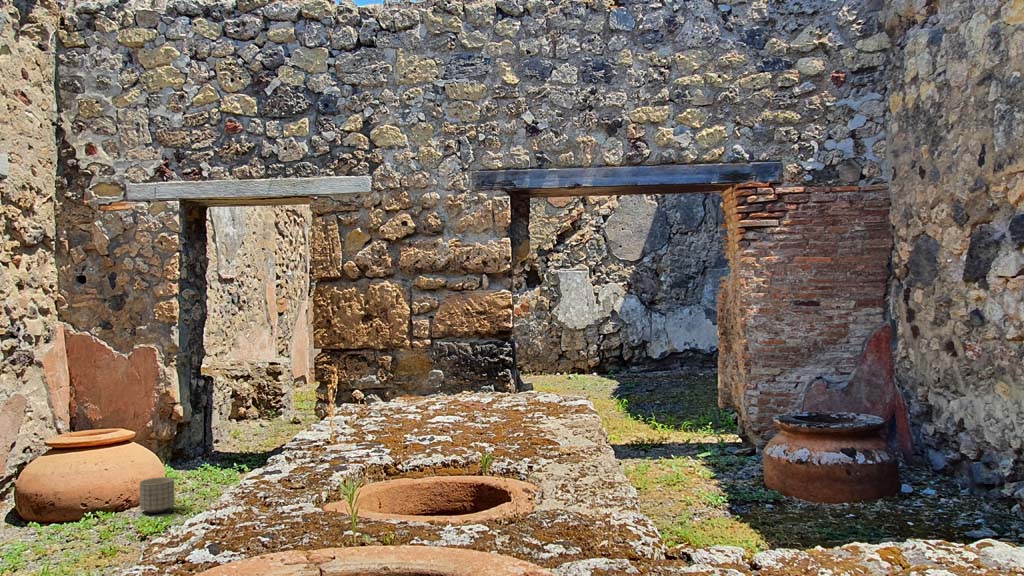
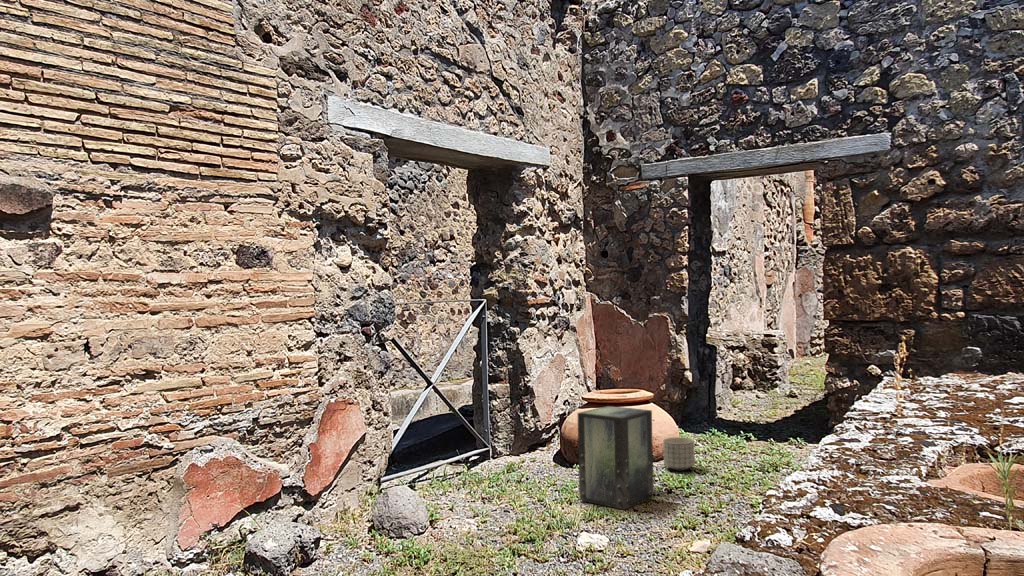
storage box: none [28,451,123,564] -> present [578,406,654,509]

